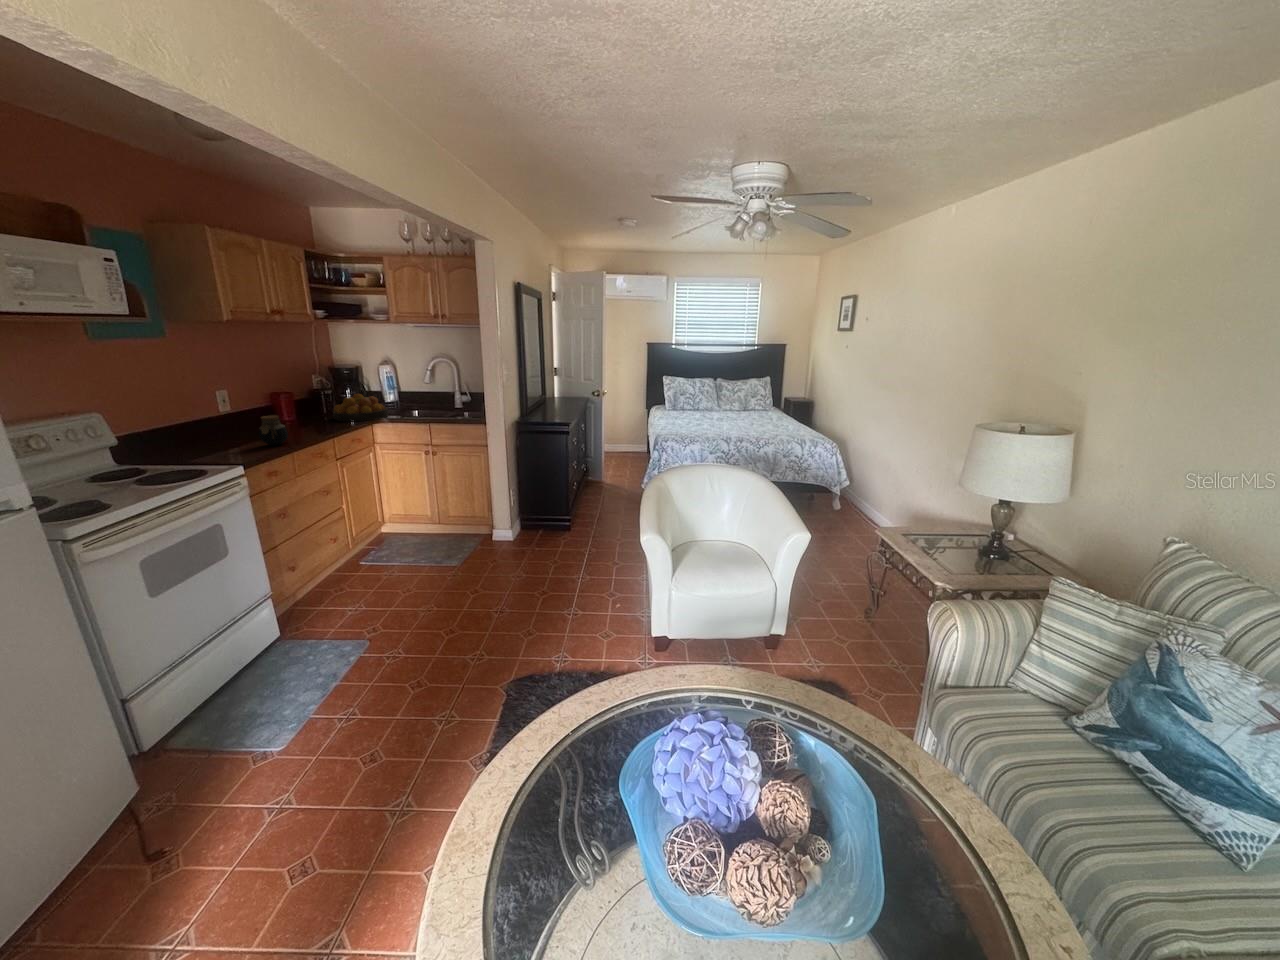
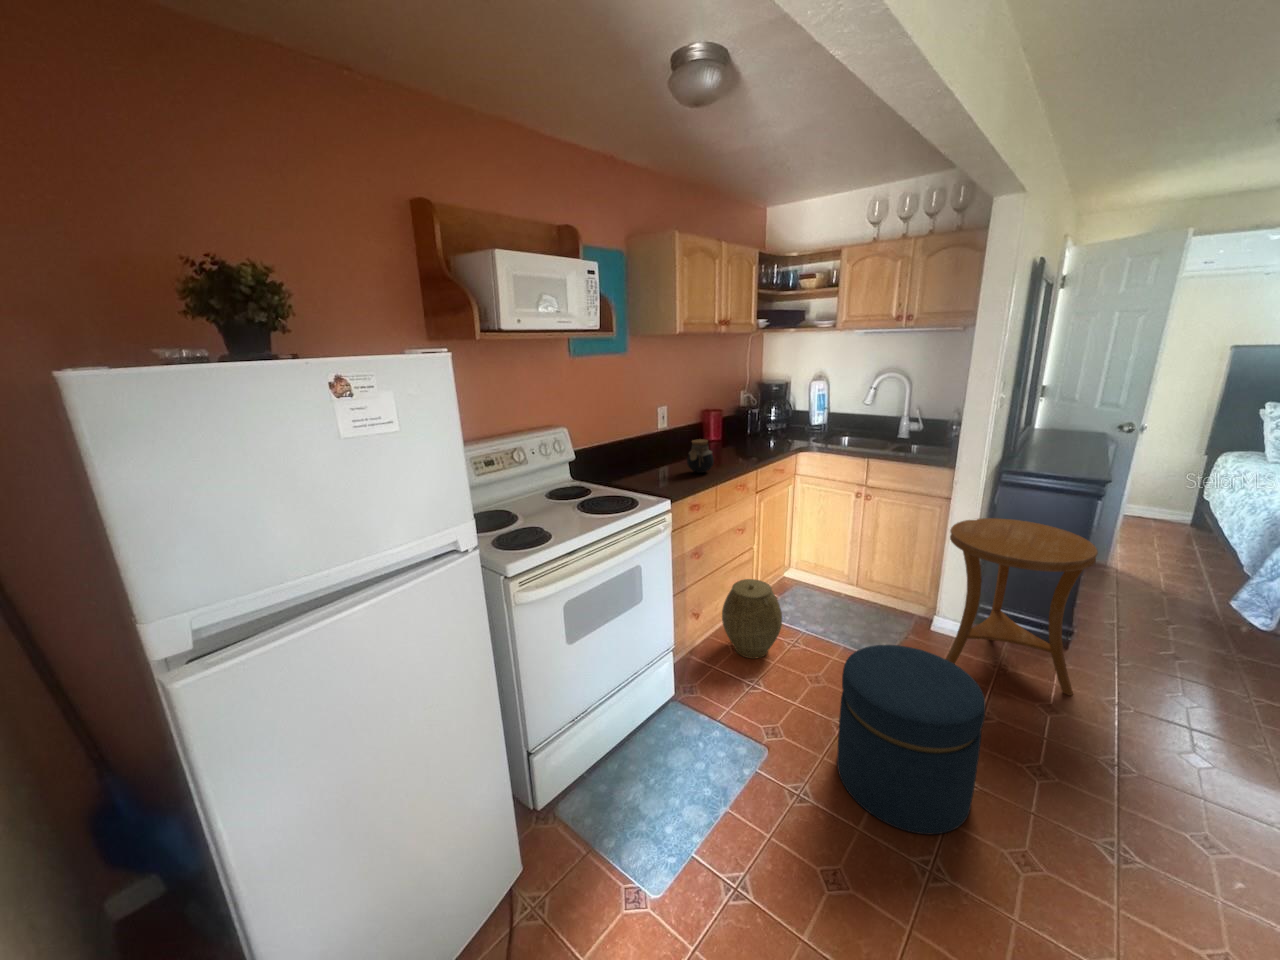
fruit bowl: present [333,394,389,421] -> none [756,415,815,448]
side table: none [487,455,564,558] -> present [946,518,1098,696]
woven basket: none [321,529,377,592] -> present [722,579,782,658]
ottoman: none [415,537,503,642] -> present [837,645,985,834]

